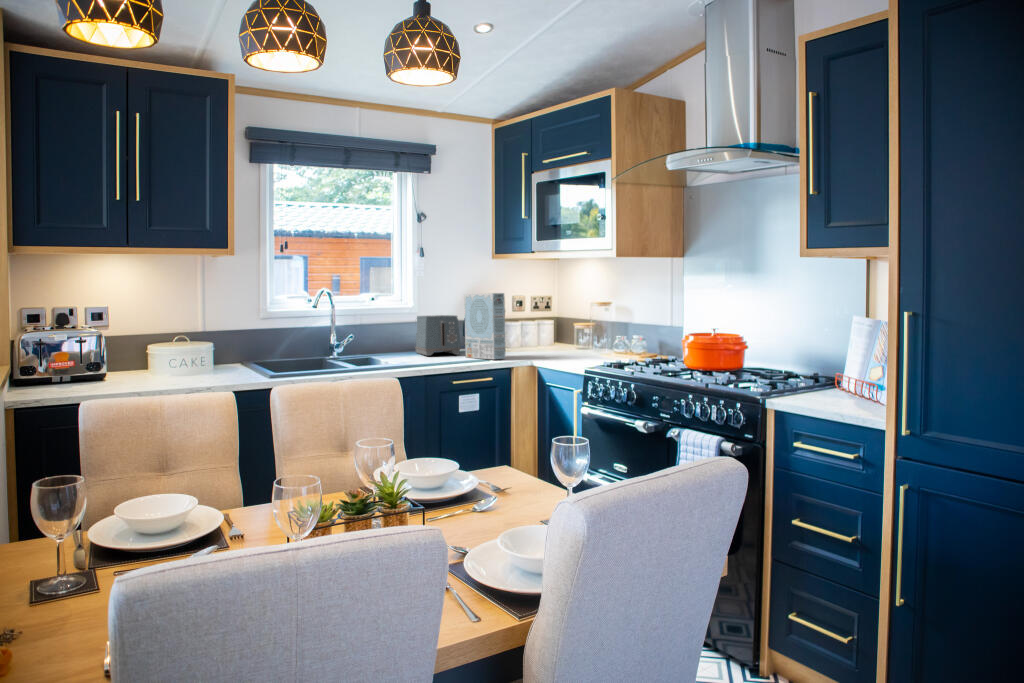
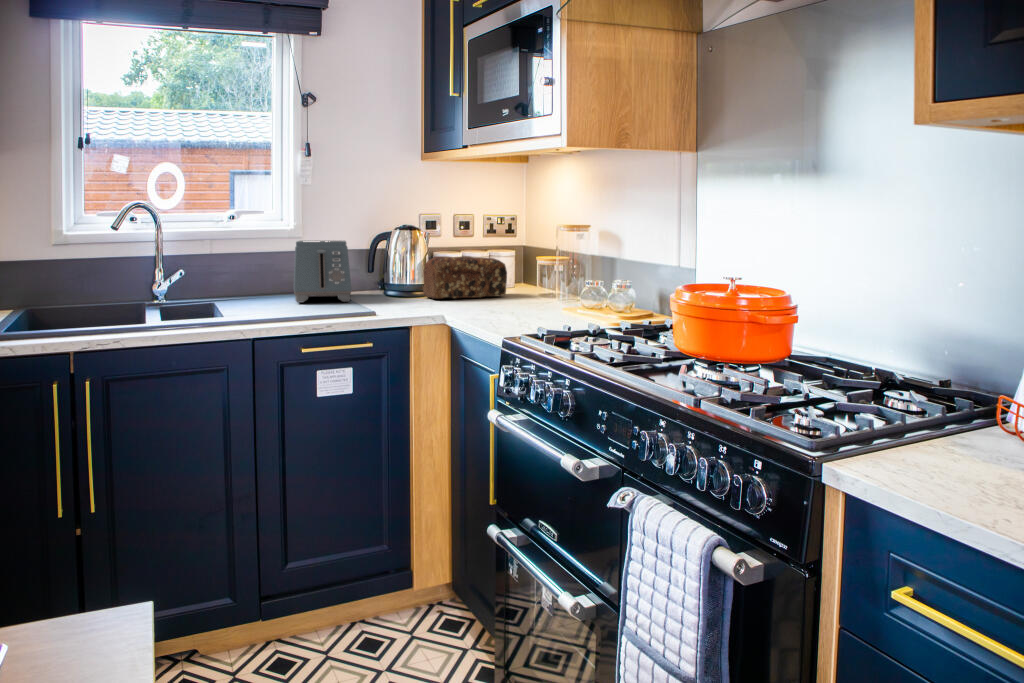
cereal box: present [464,293,505,360] -> none [348,206,401,314]
bread loaf: none [501,324,557,352] -> present [423,256,507,299]

